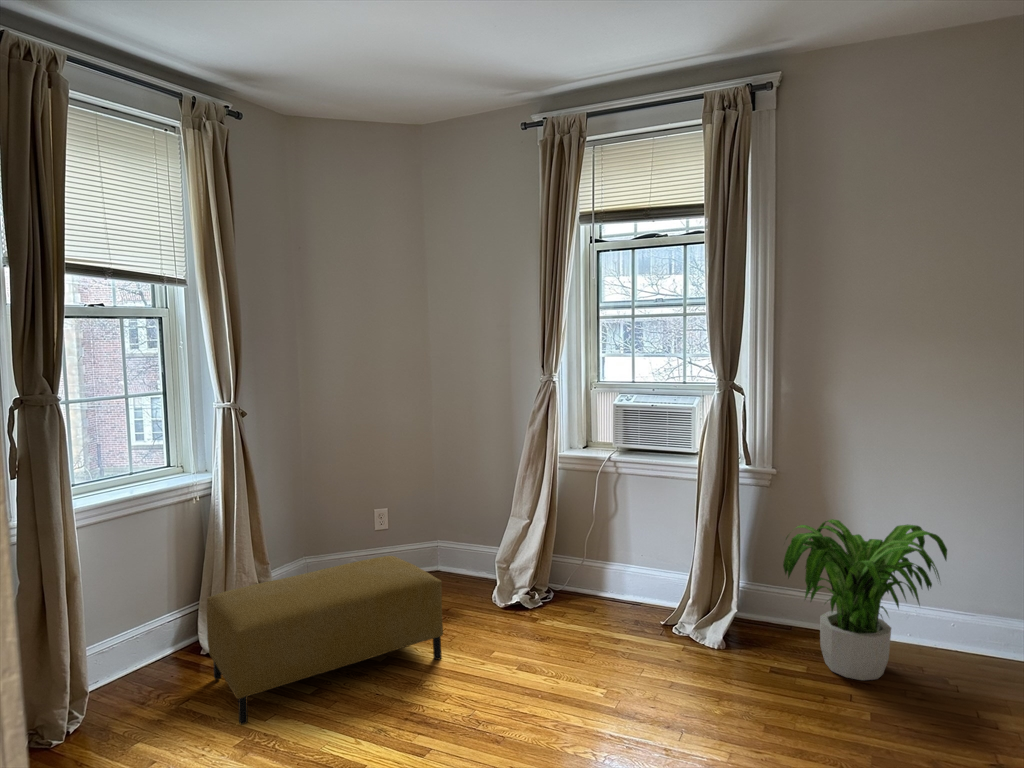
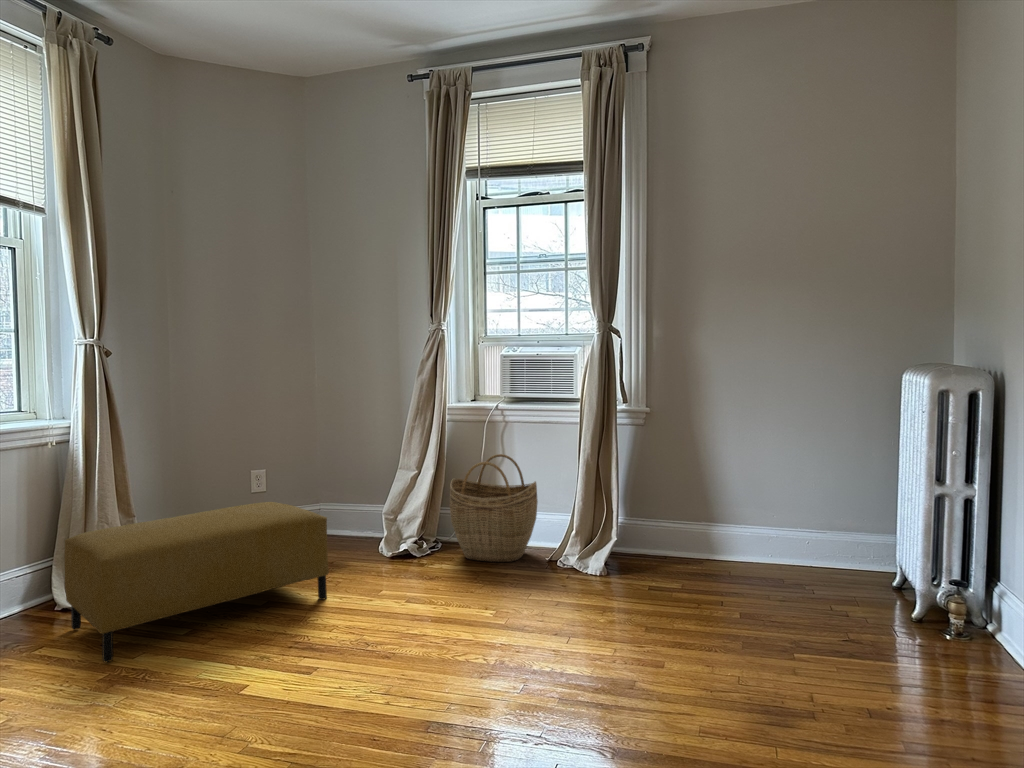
woven basket: none [562,508,651,622] -> present [450,454,538,562]
potted plant: present [783,519,947,680] -> none [658,448,801,590]

